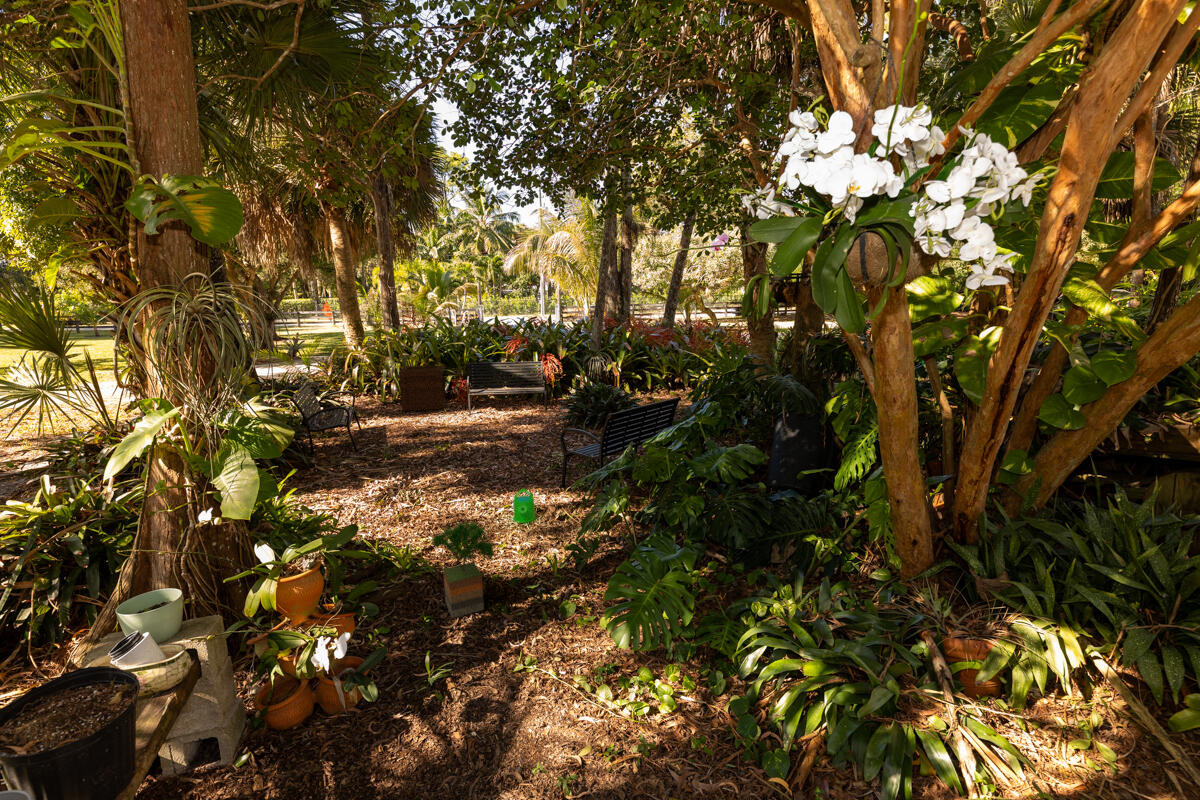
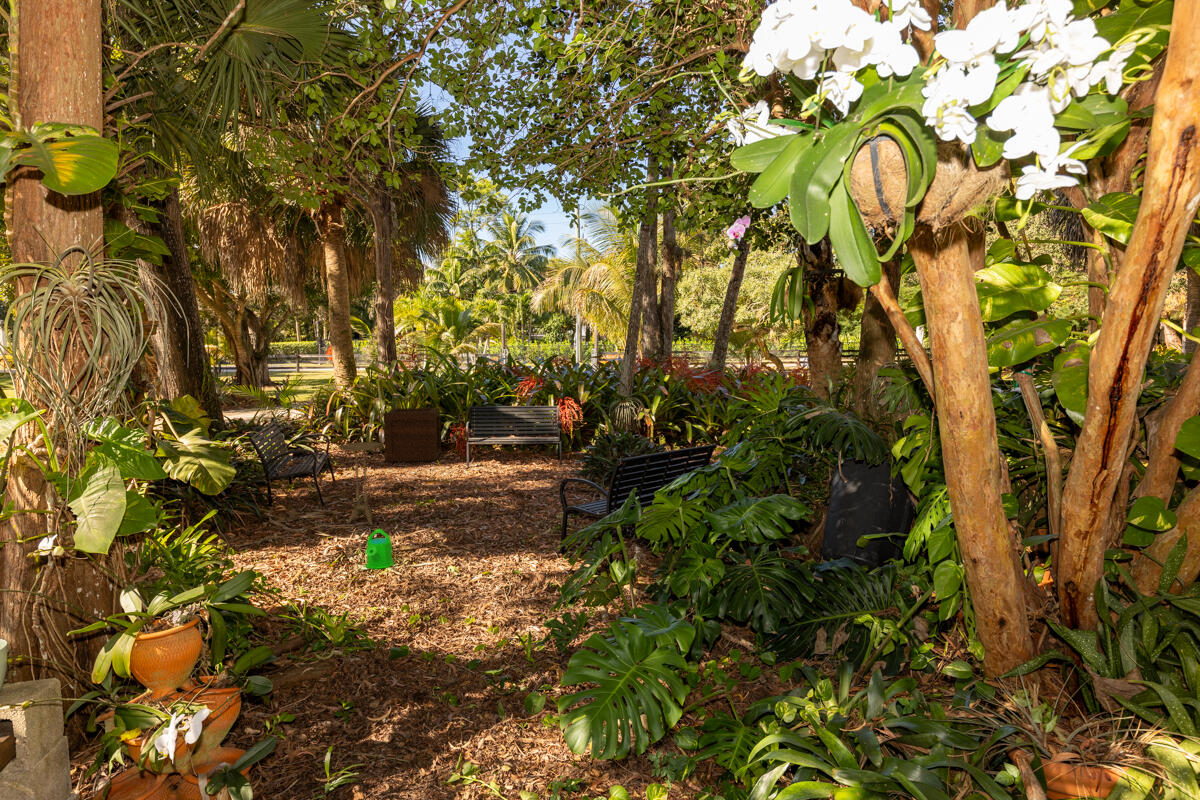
side table: none [374,401,410,468] -> present [339,442,383,525]
watering can: present [513,489,536,523] -> present [366,529,394,569]
potted tree: present [432,522,494,618] -> none [360,579,443,709]

